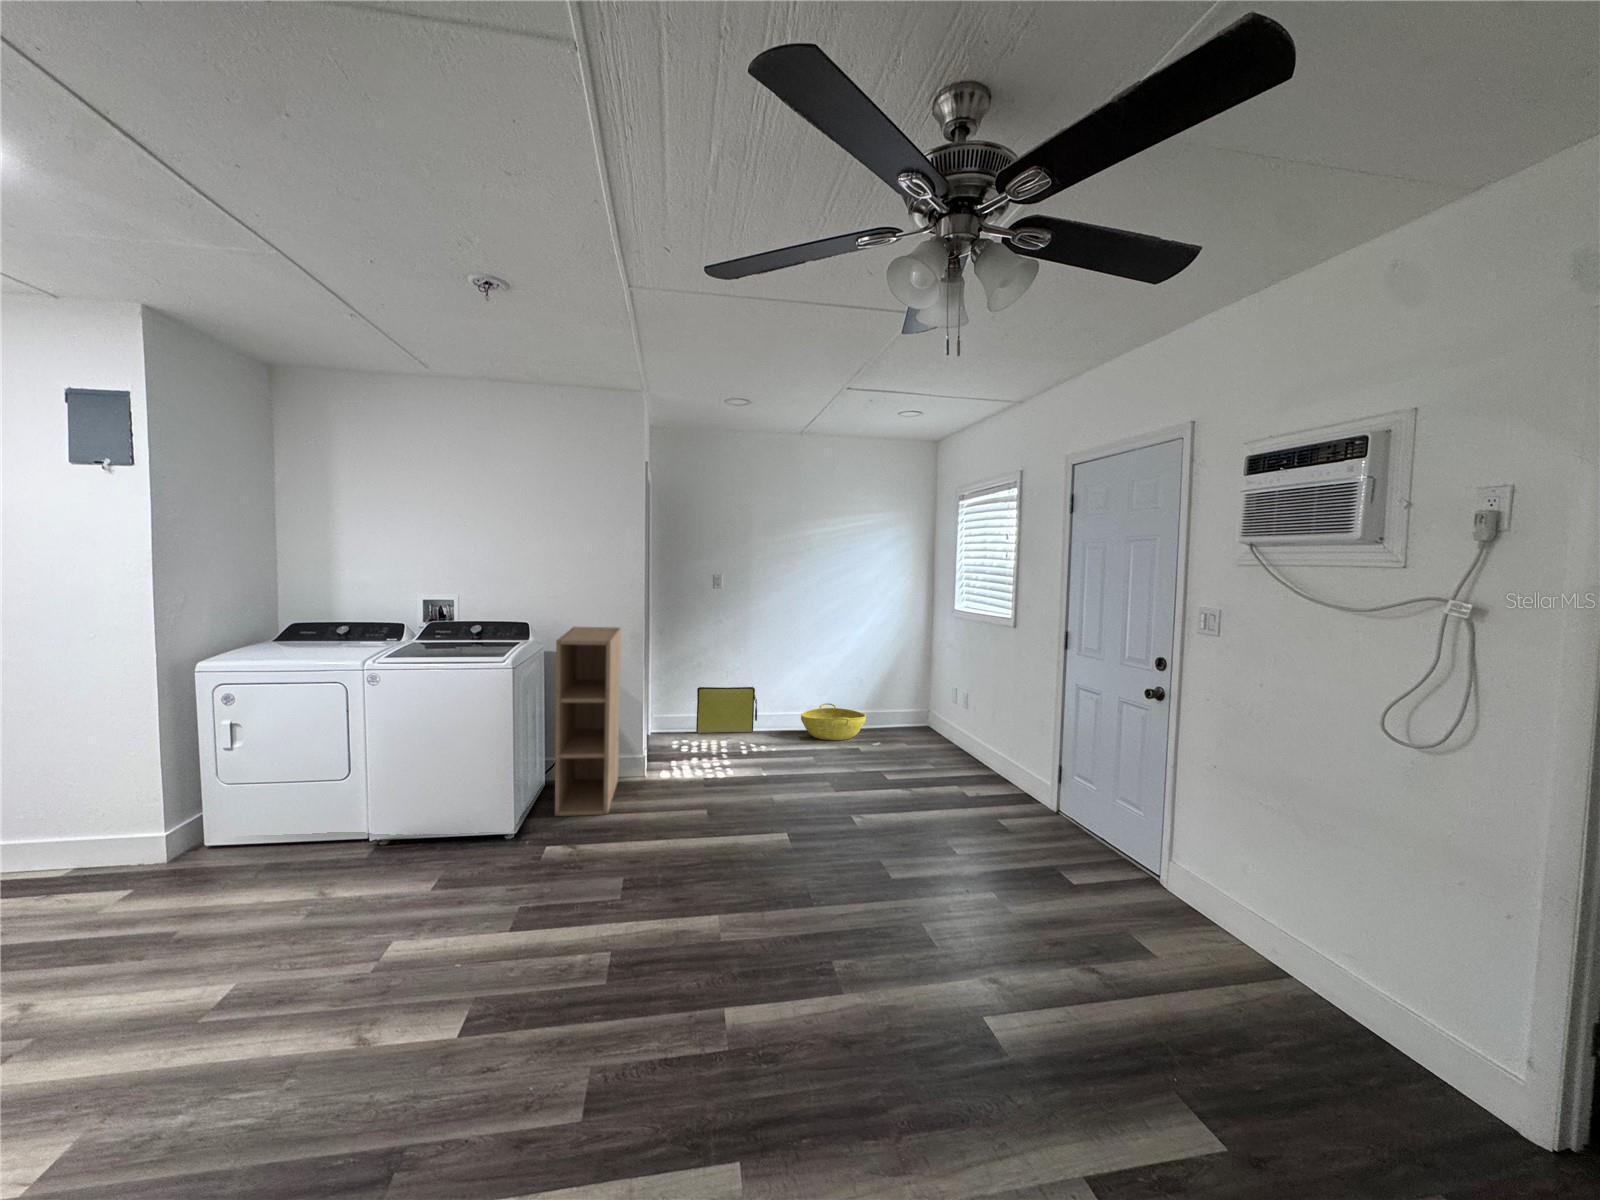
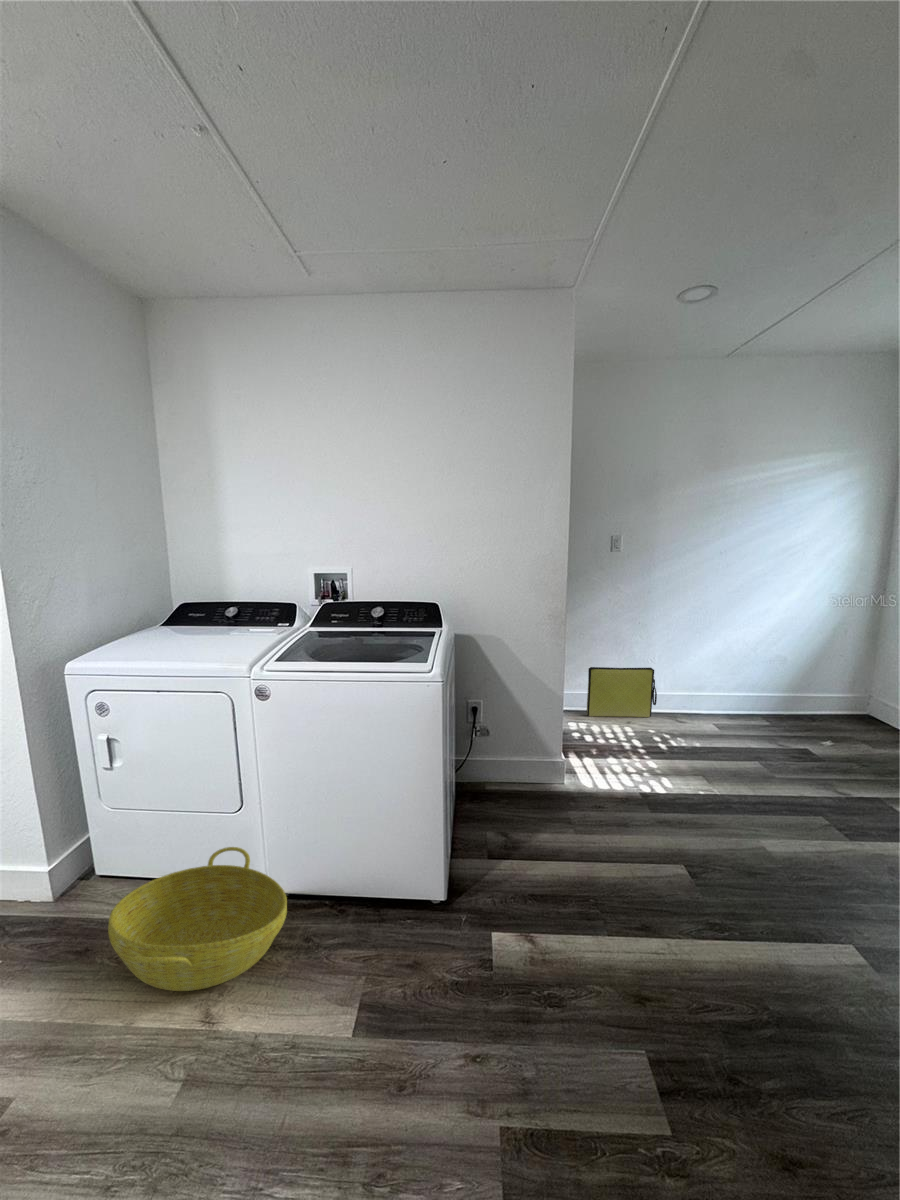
shelving unit: present [555,627,621,816] -> none [479,605,554,857]
basket: present [801,703,866,740] -> present [108,847,287,991]

